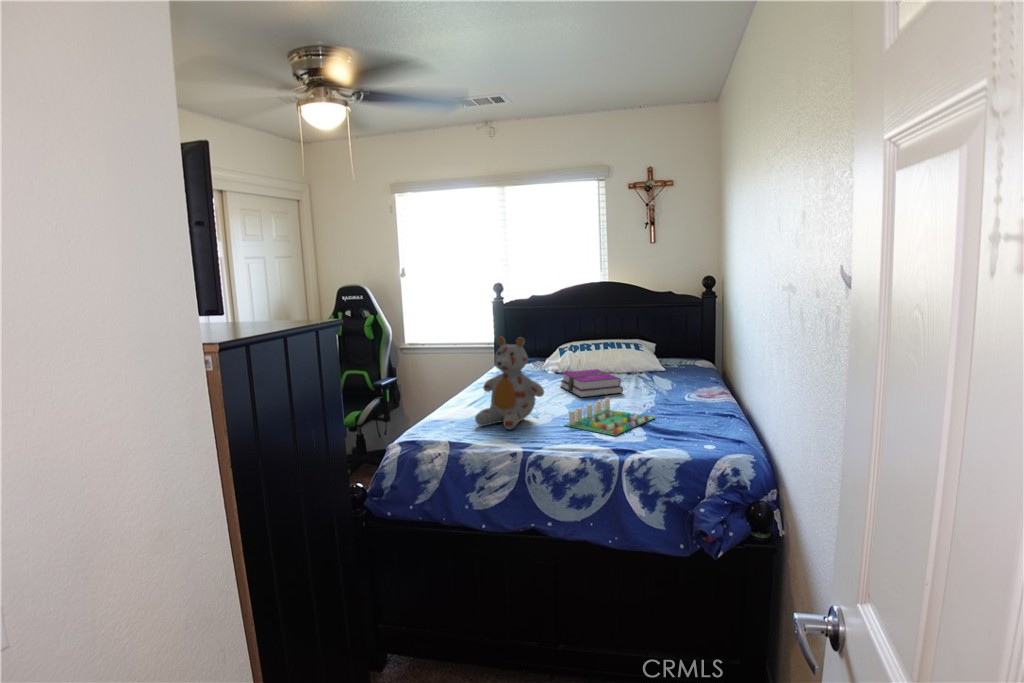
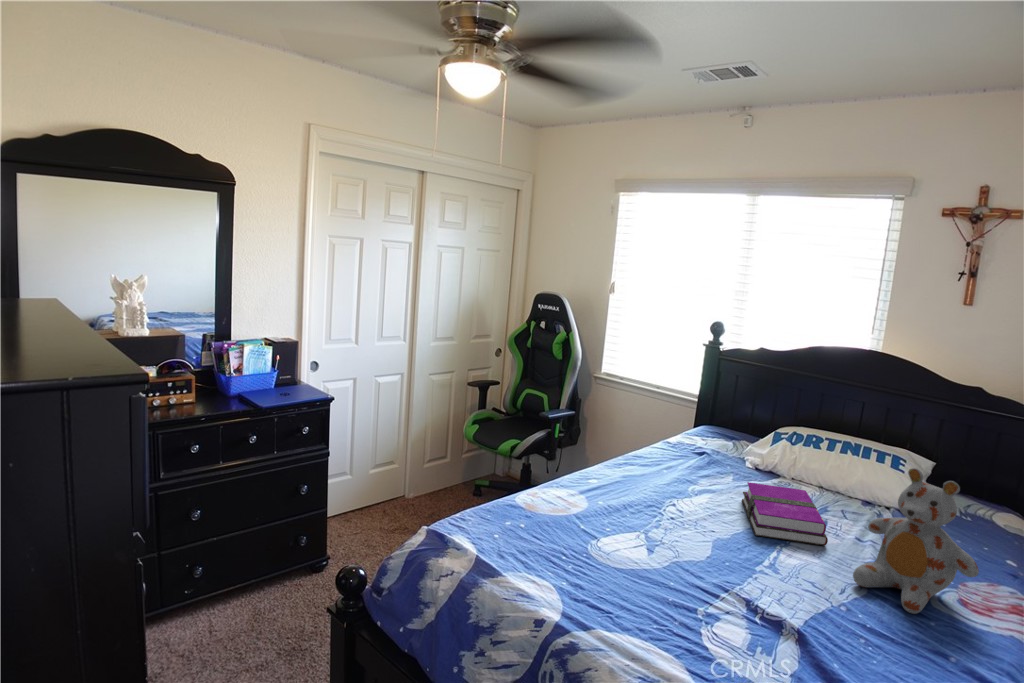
stuffed bear: present [475,336,544,429] -> present [853,468,979,614]
board game: present [565,398,655,436] -> none [688,562,842,651]

